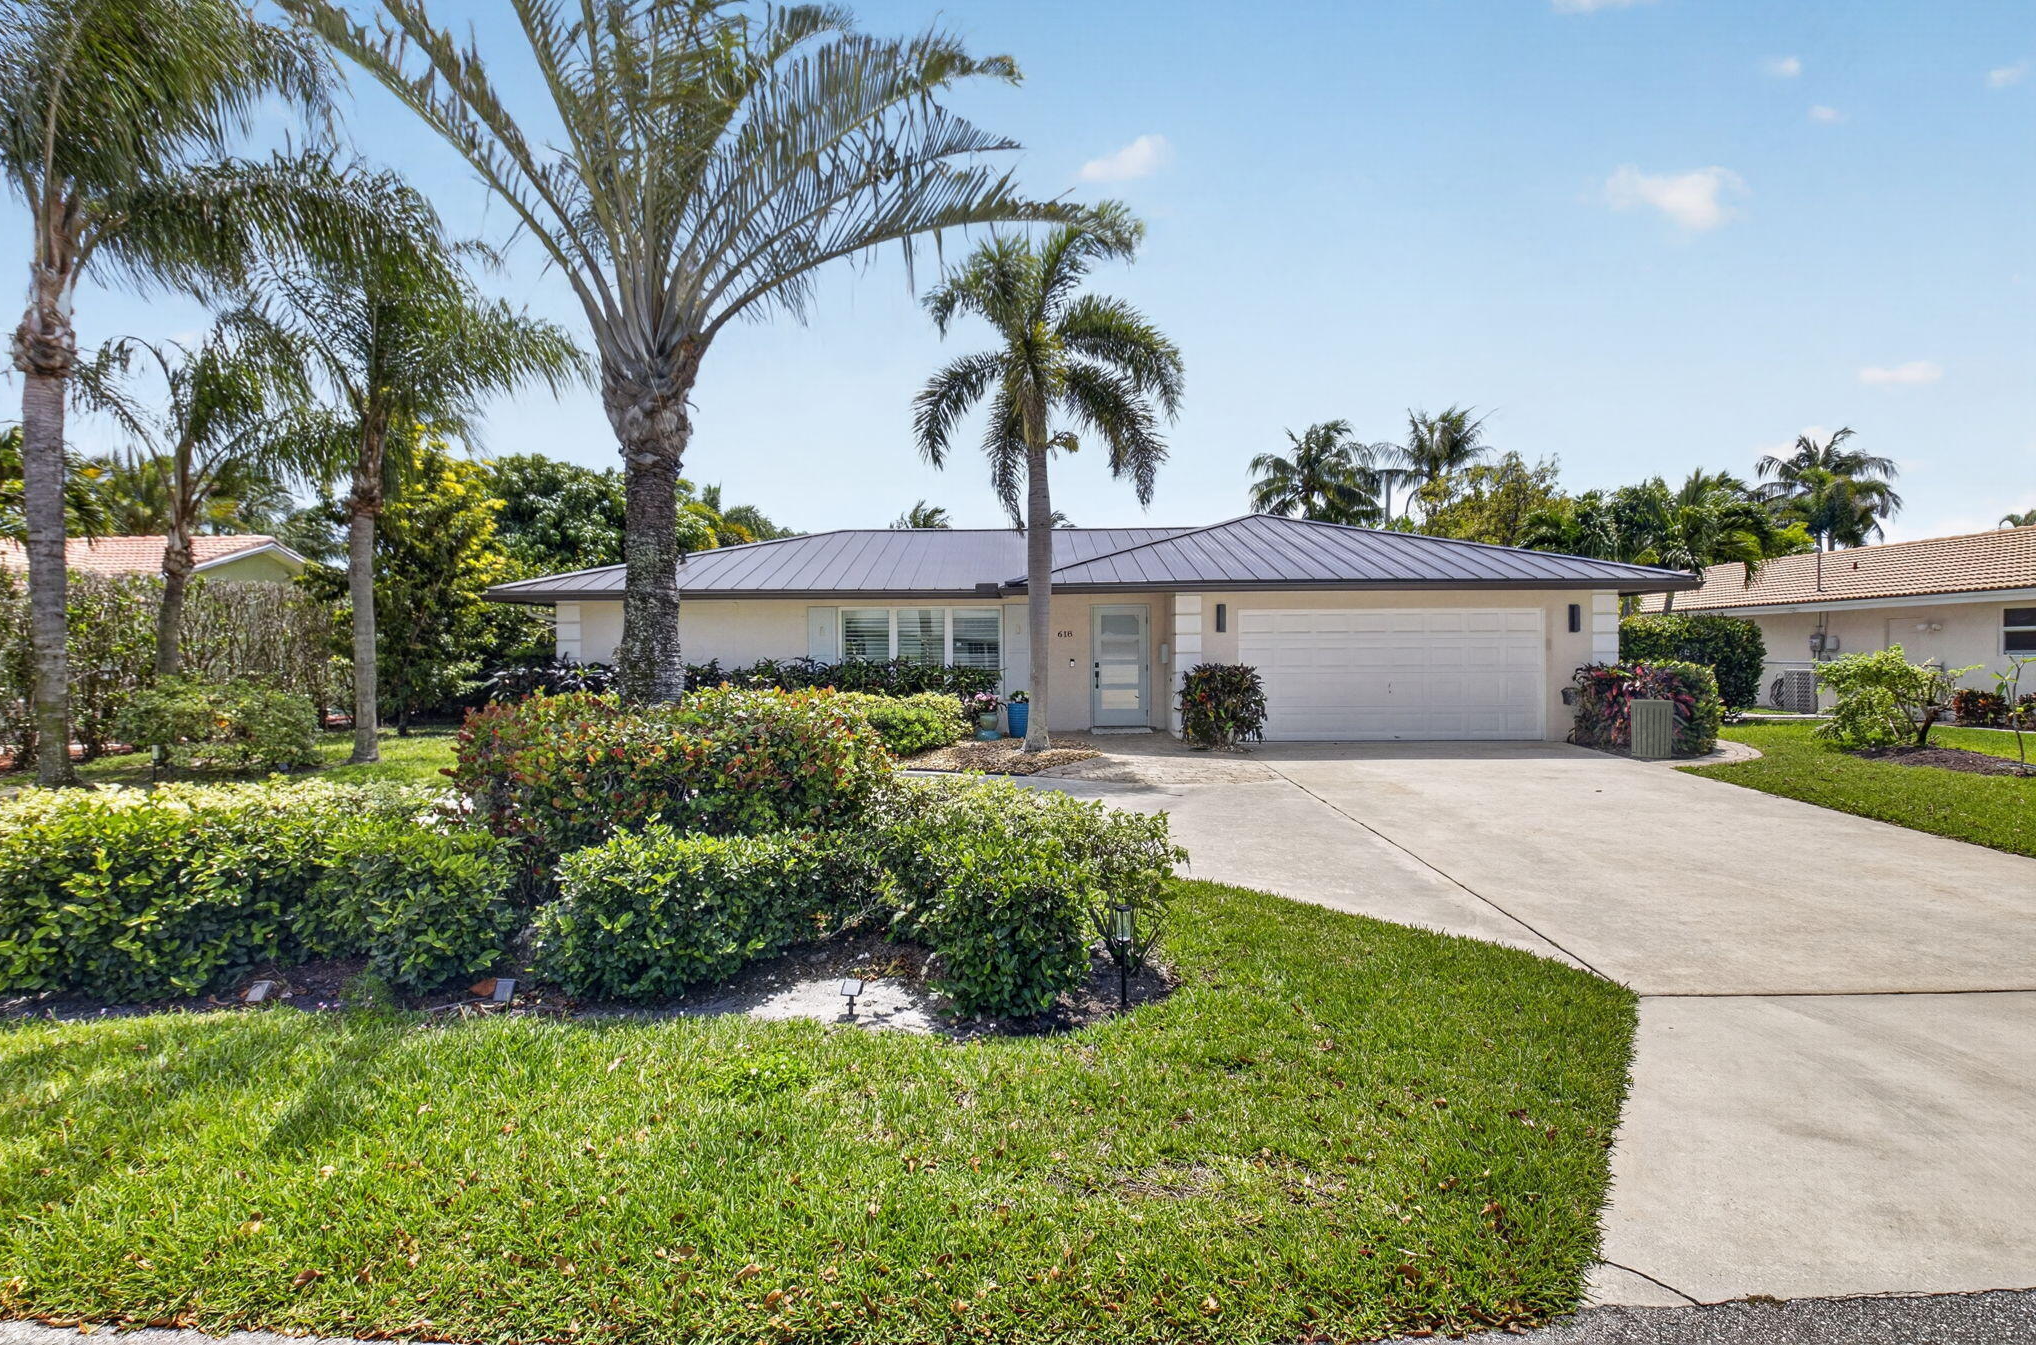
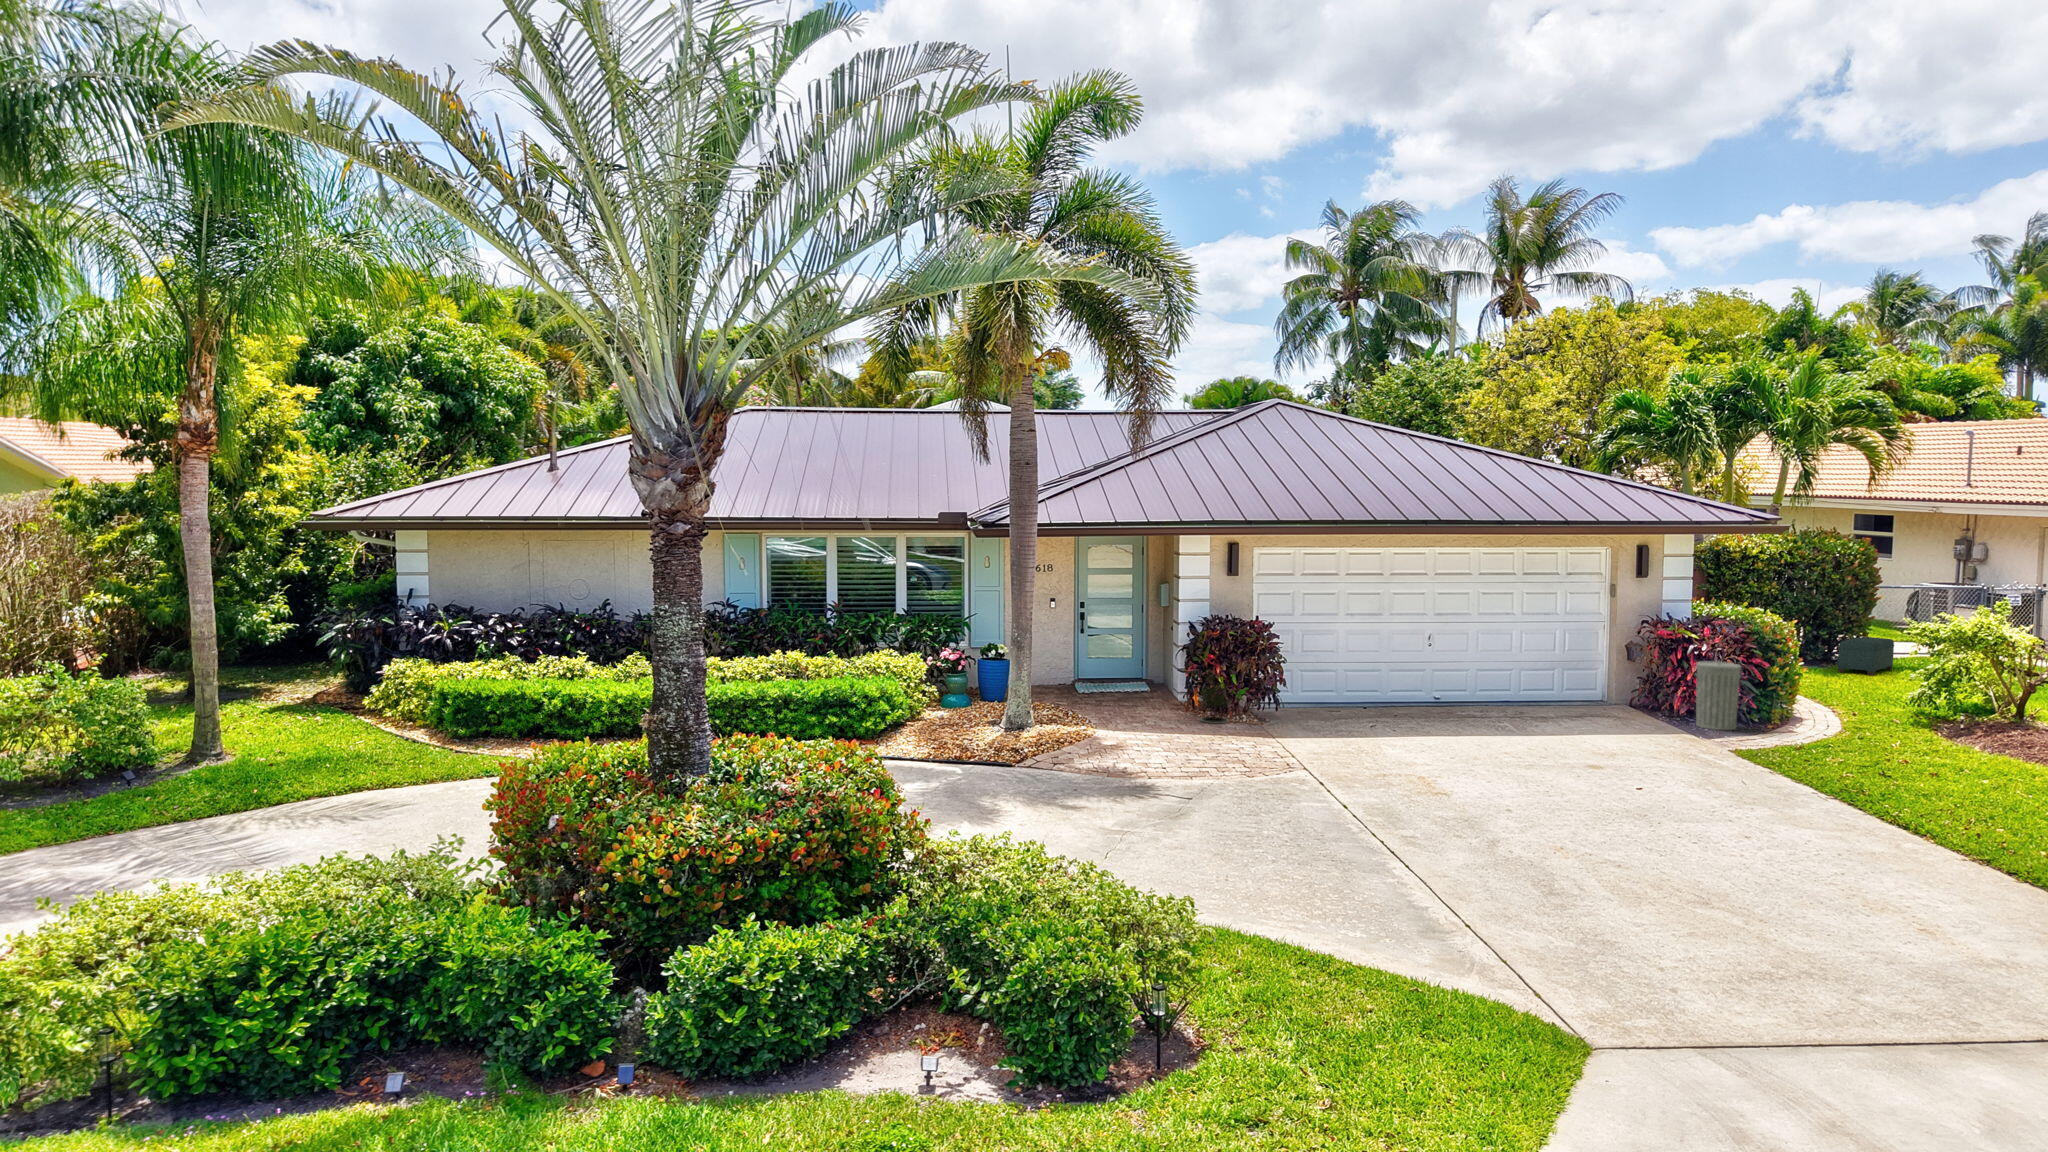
bench: none [1736,701,1785,731] -> present [1838,637,1894,676]

